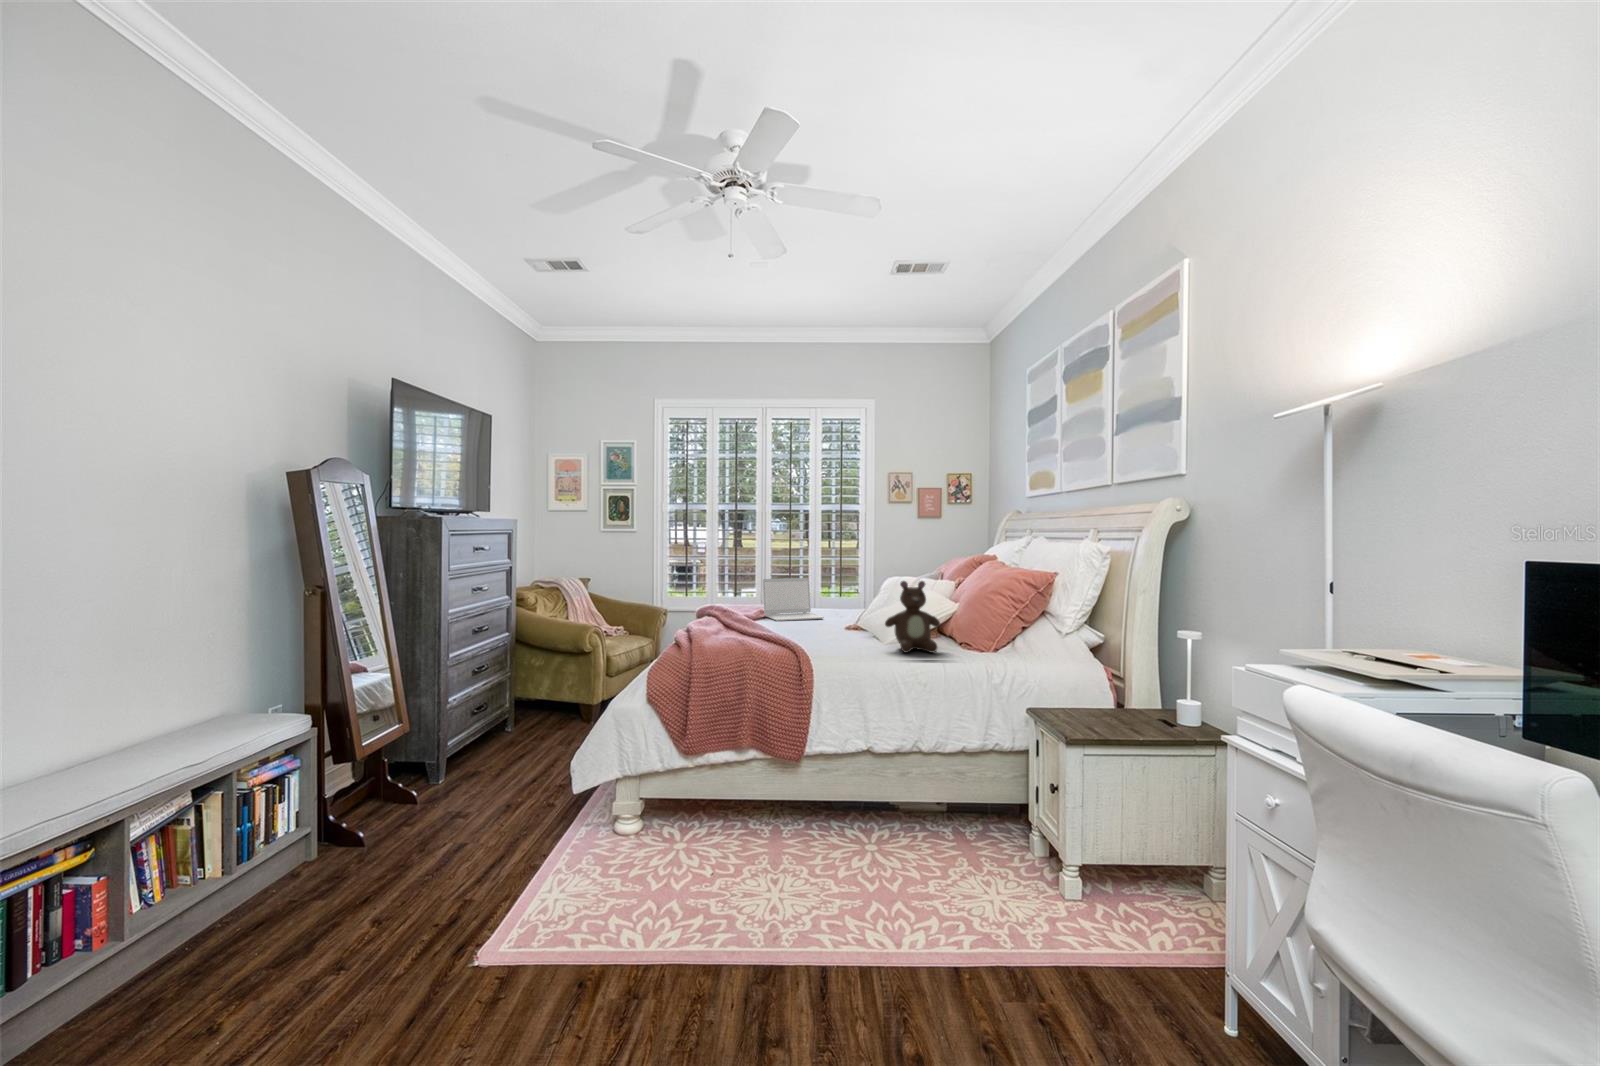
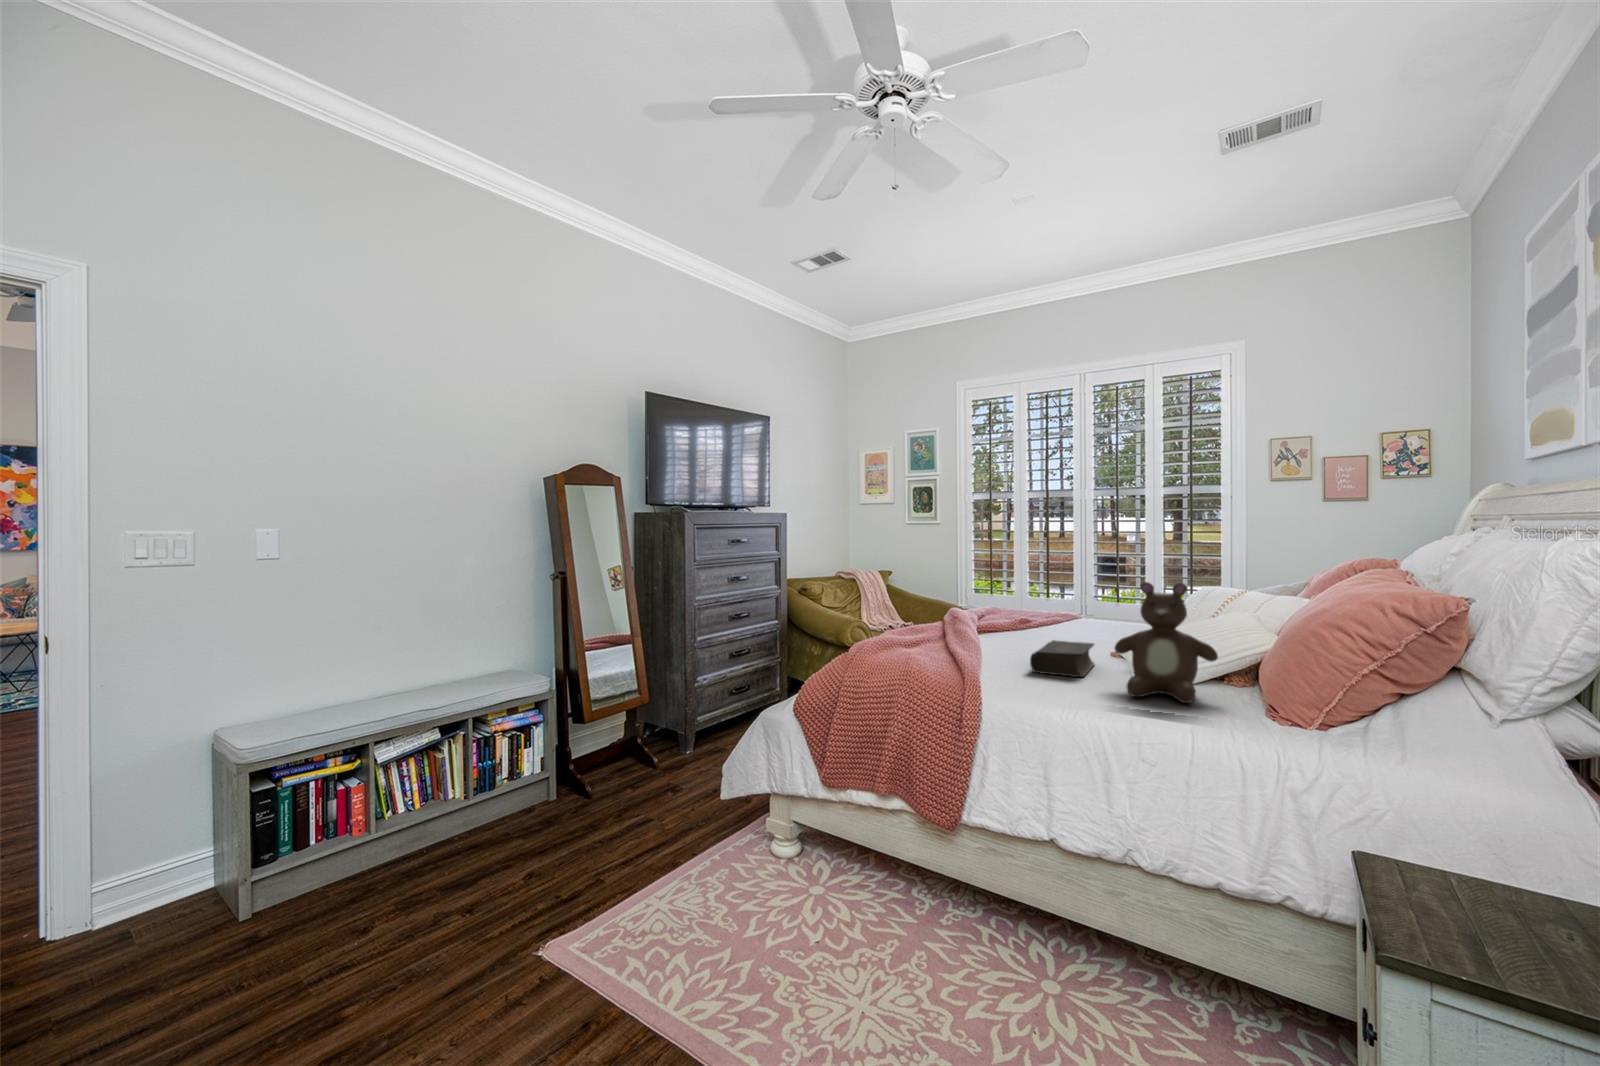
laptop: present [763,578,824,621] -> none [1025,577,1104,634]
book: none [822,623,862,646] -> present [1030,640,1094,677]

